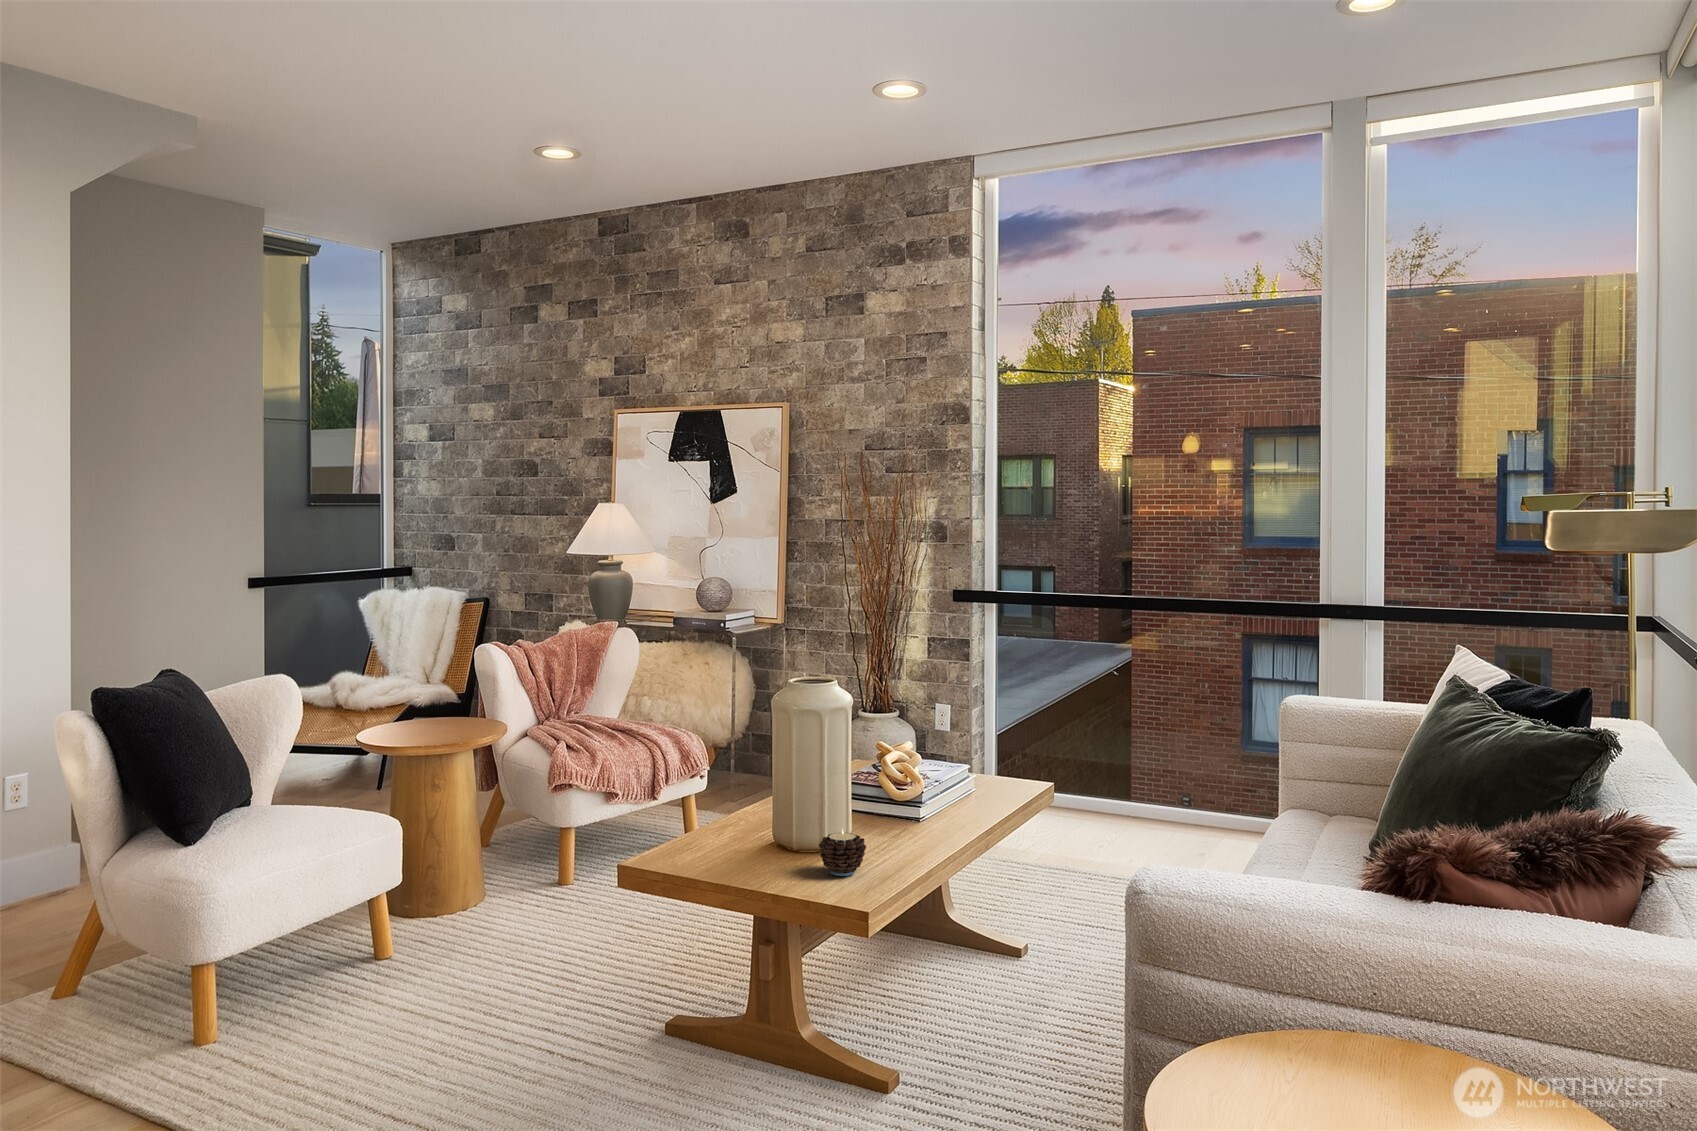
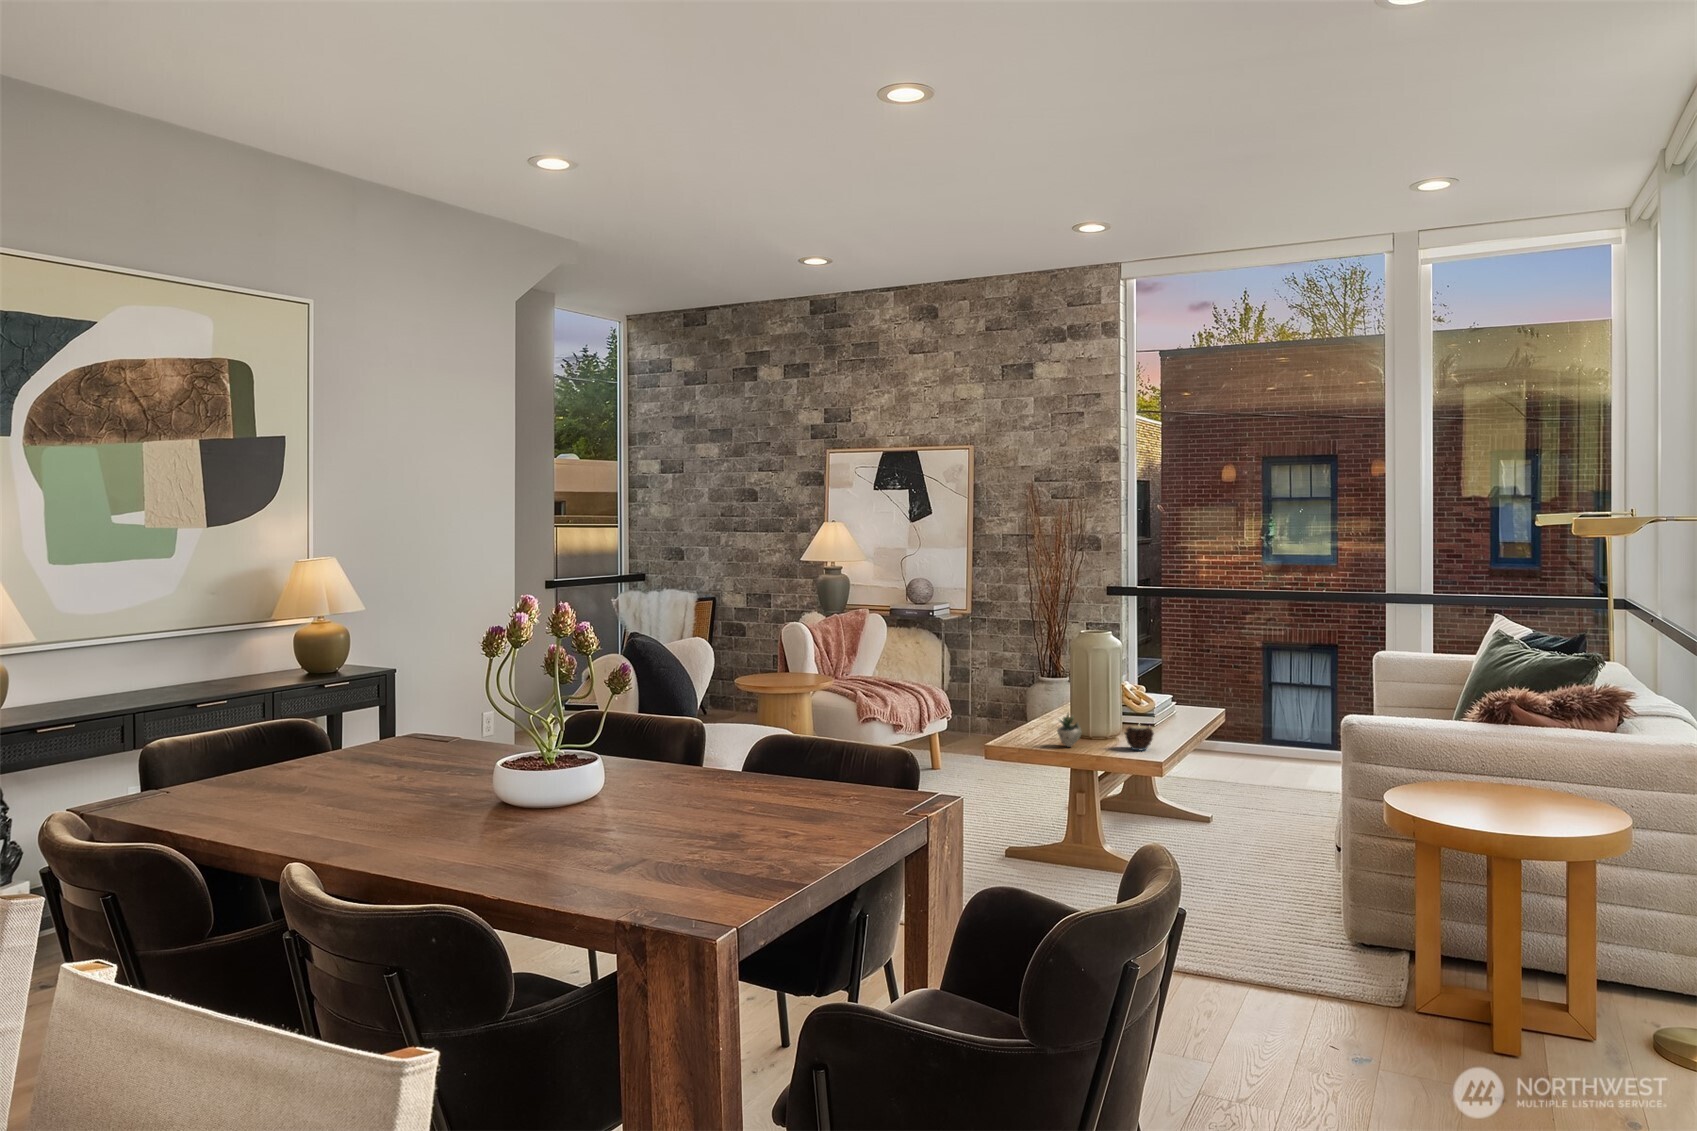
succulent plant: none [713,808,775,866] -> present [1057,714,1082,747]

